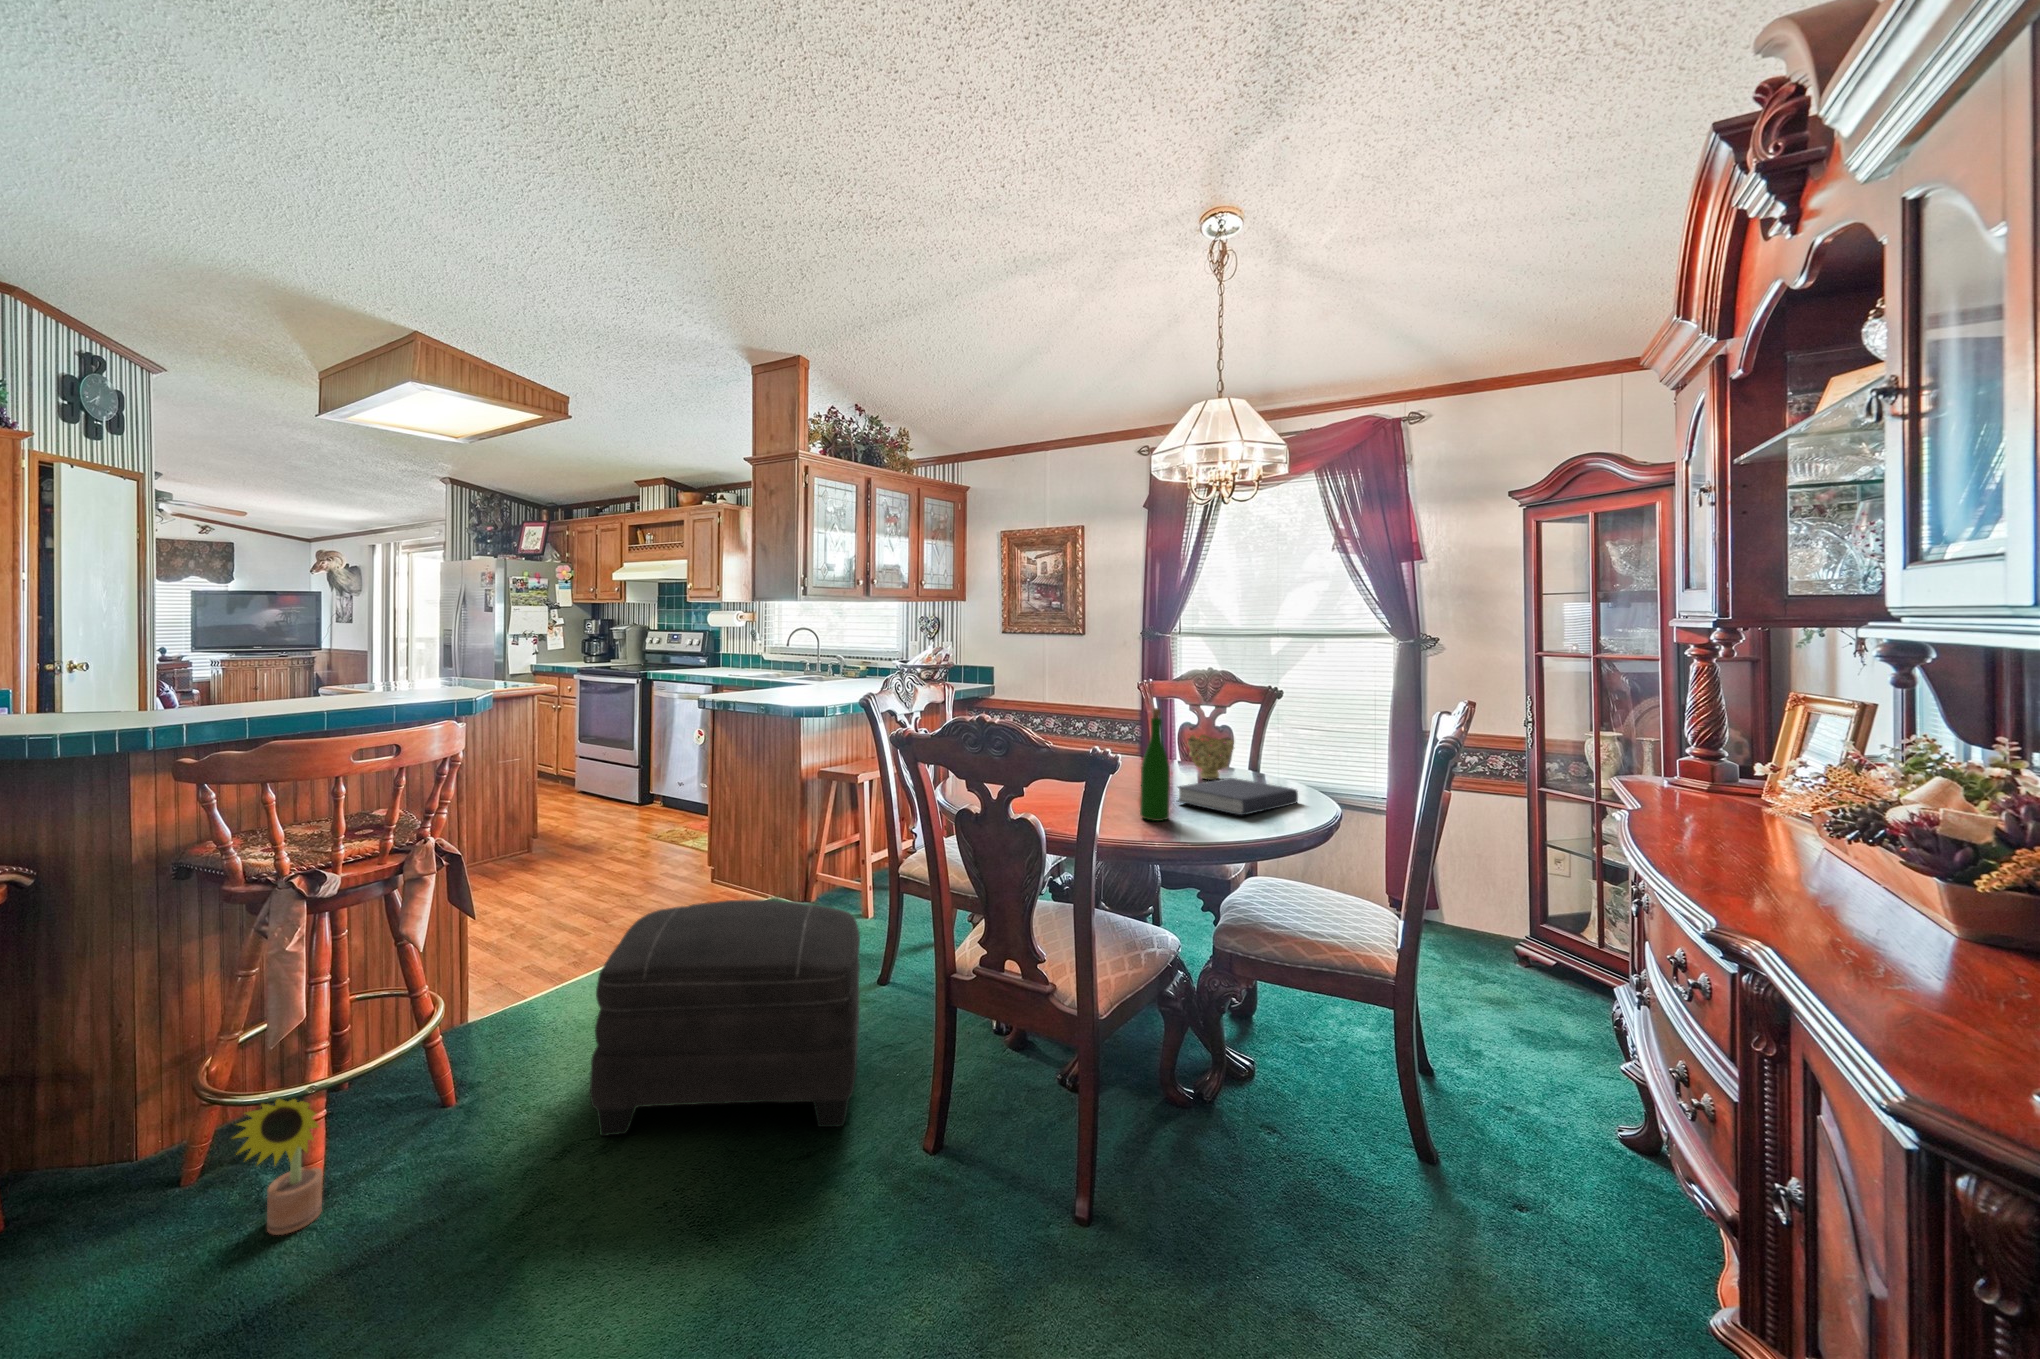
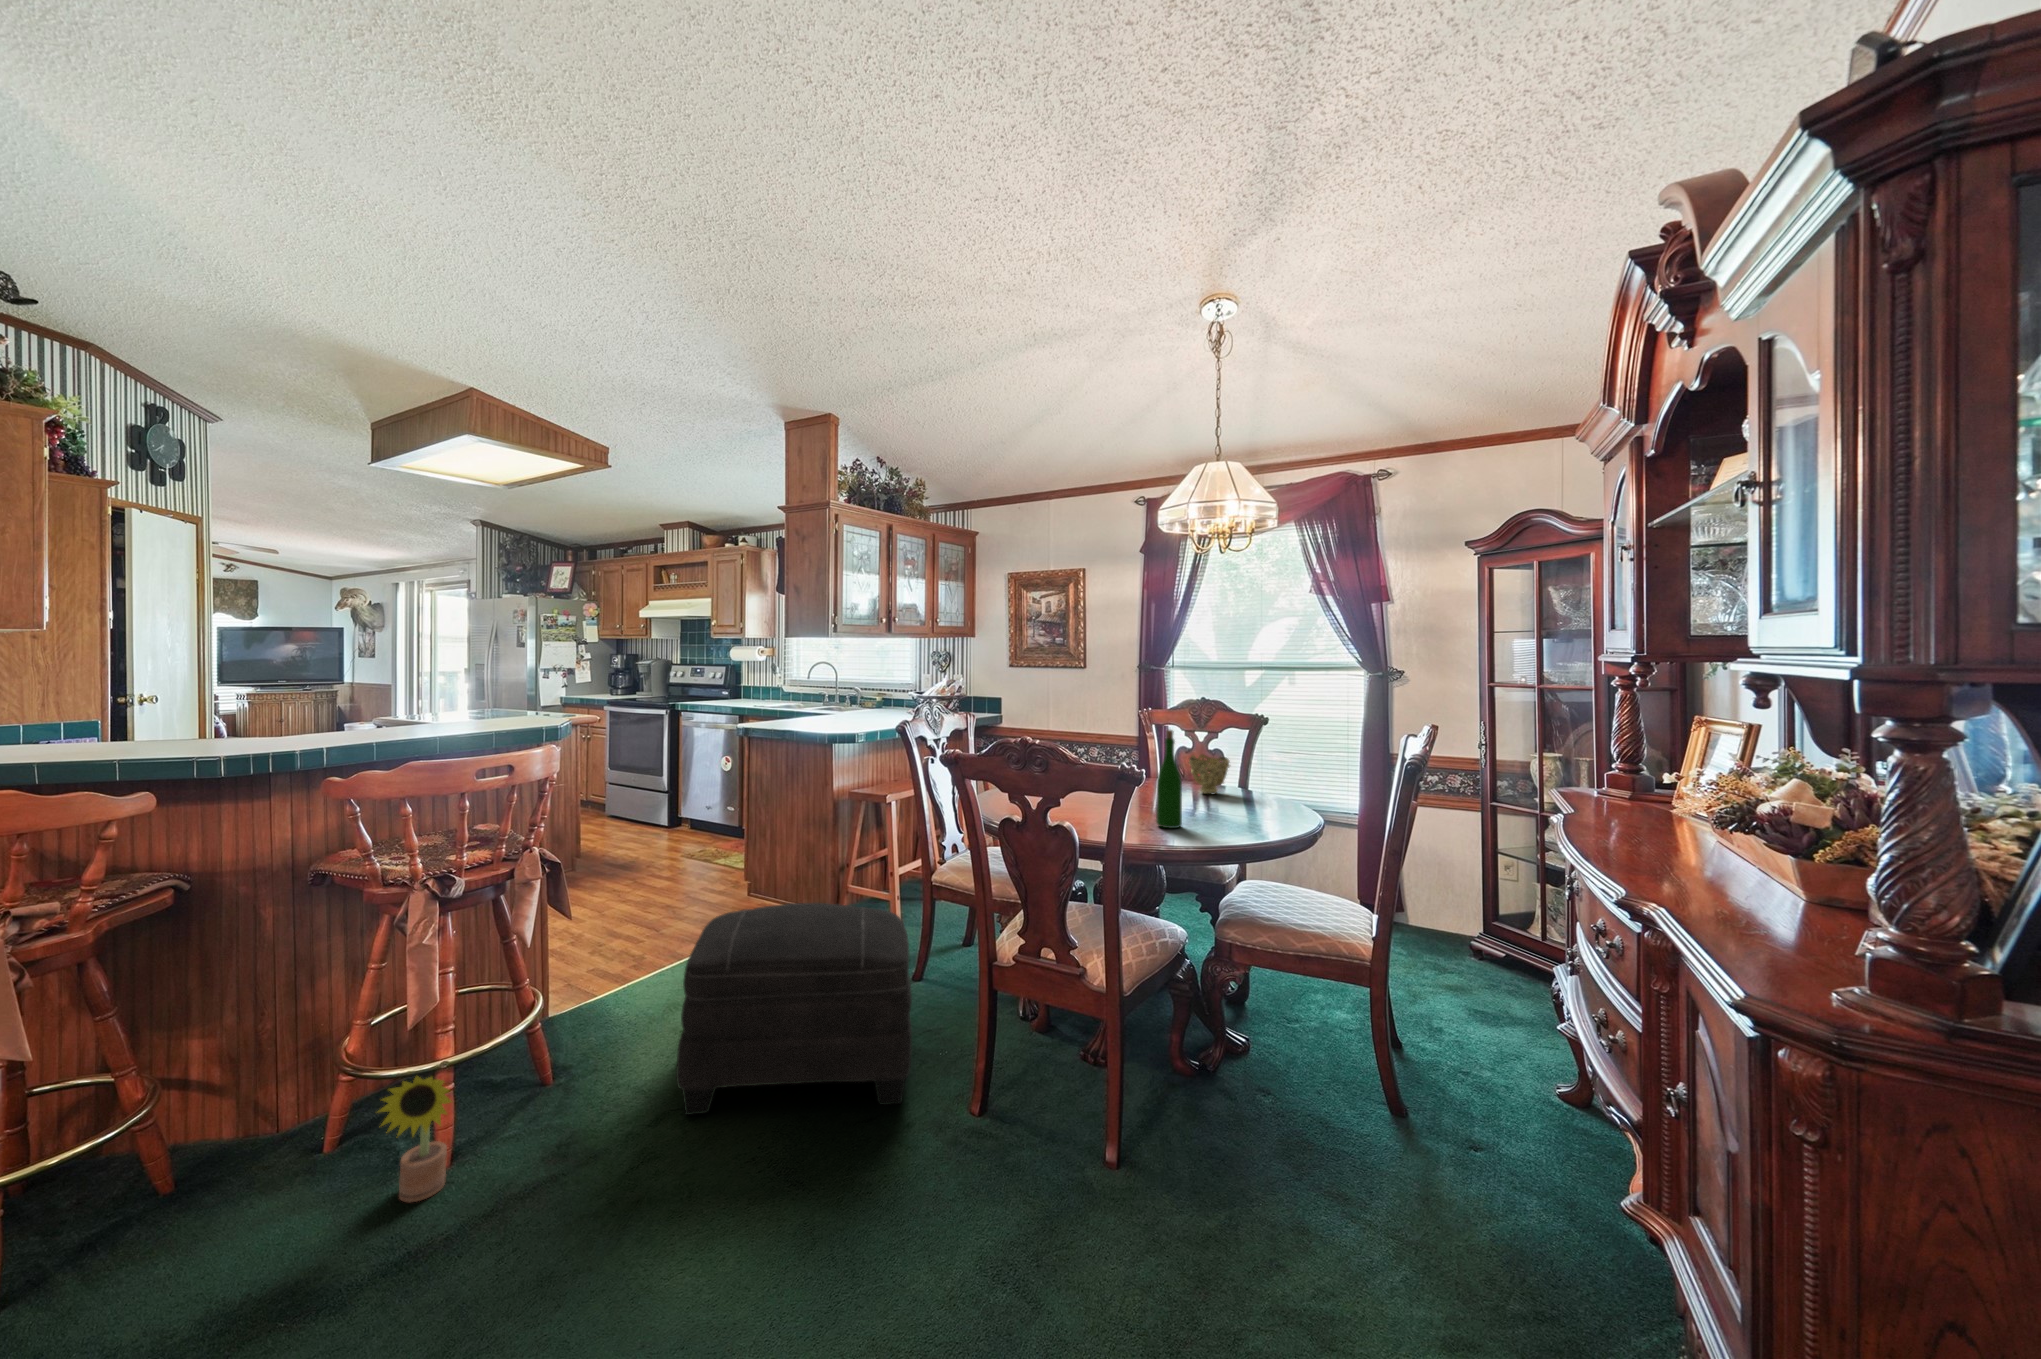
book: present [1178,778,1298,815] -> none [1185,792,1291,823]

